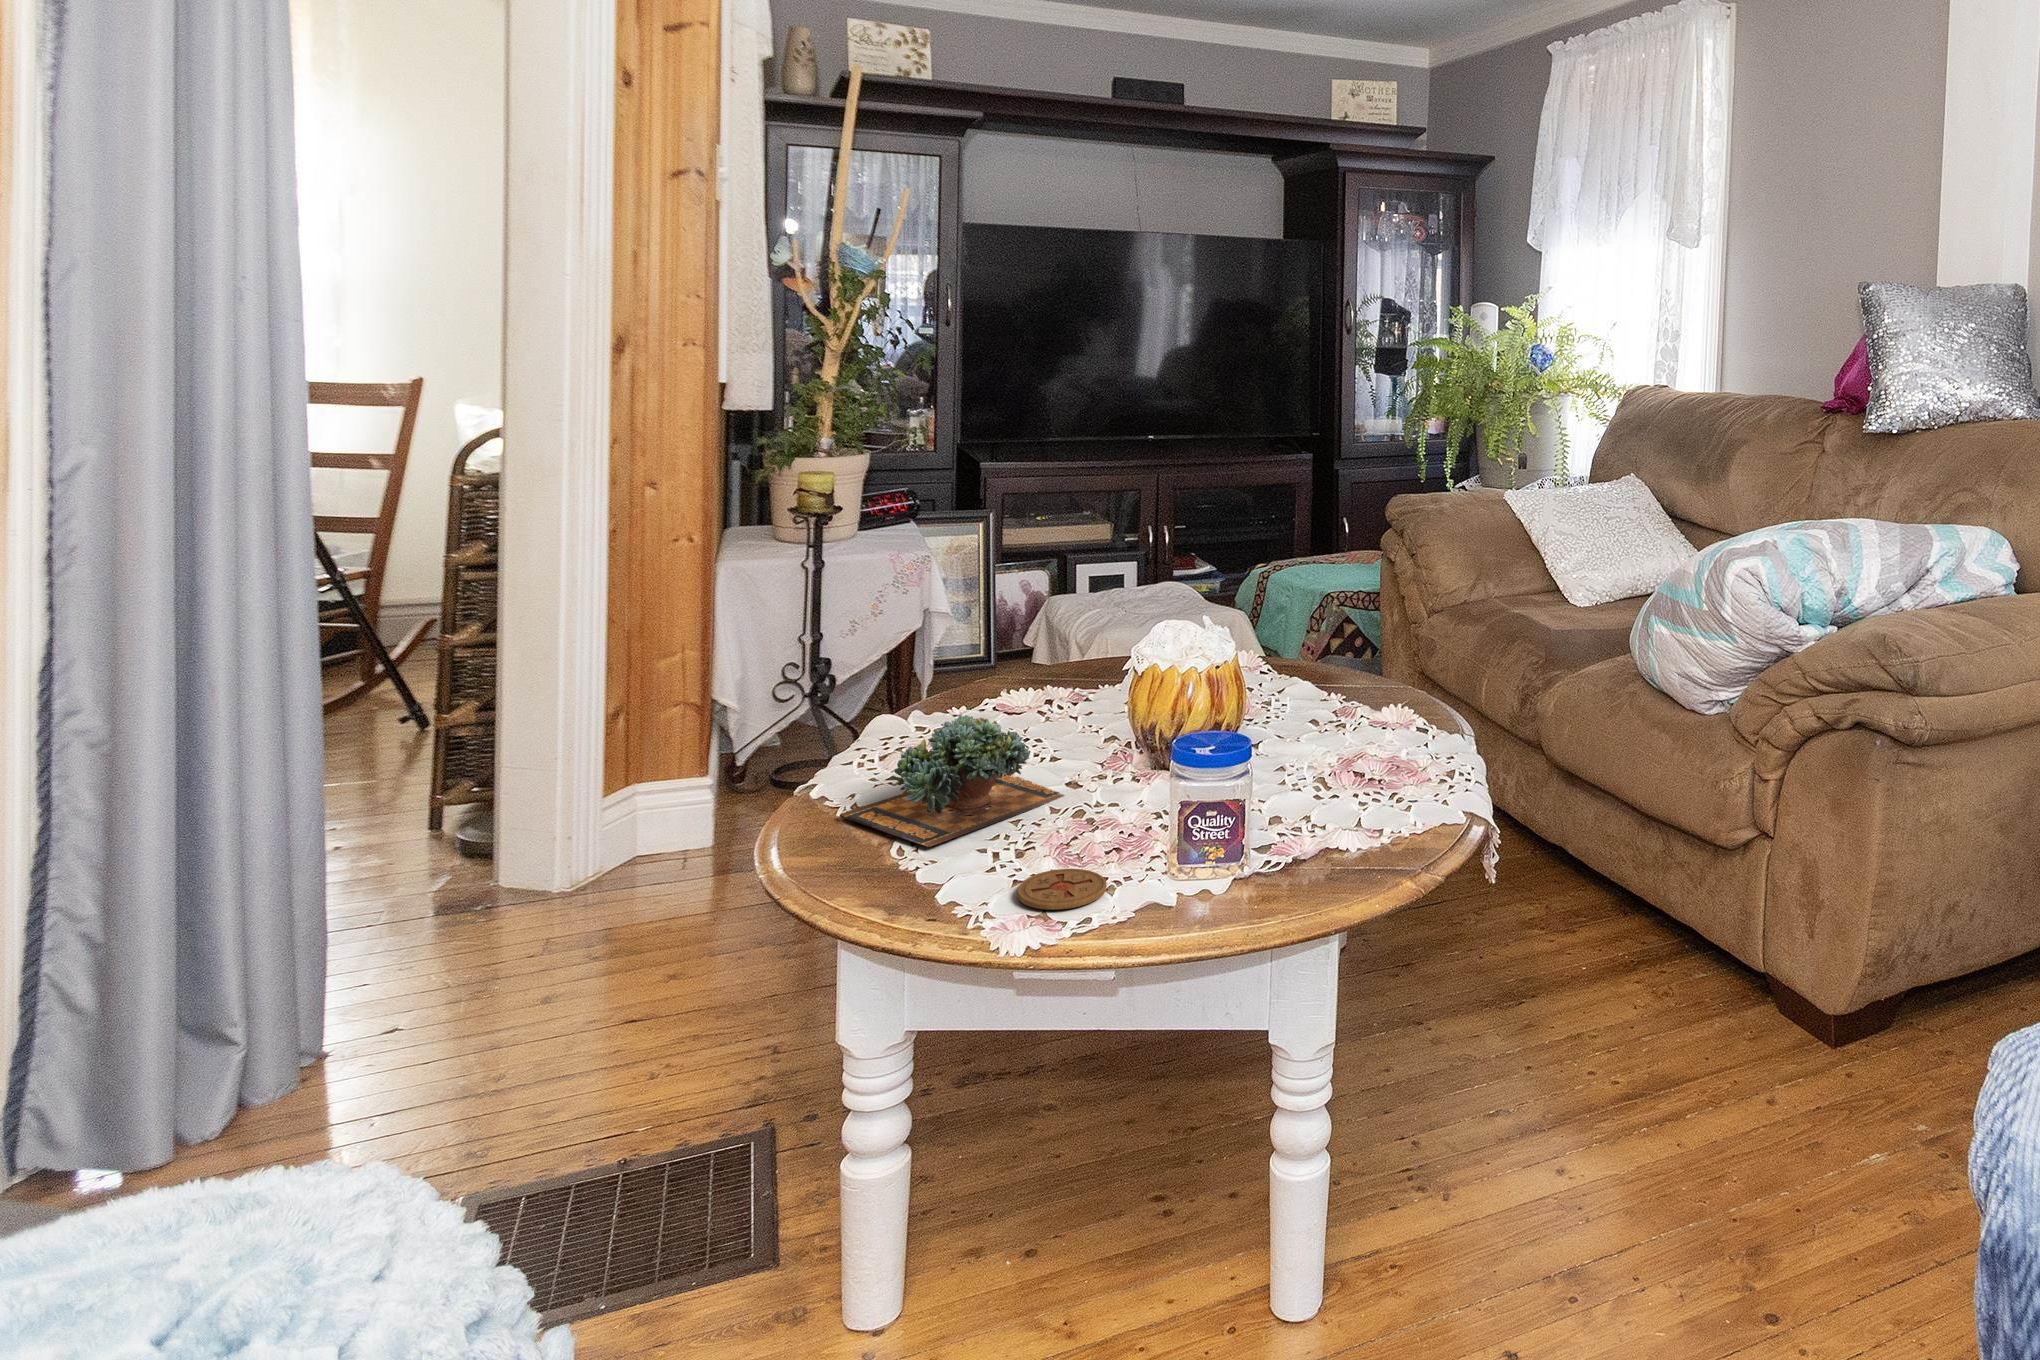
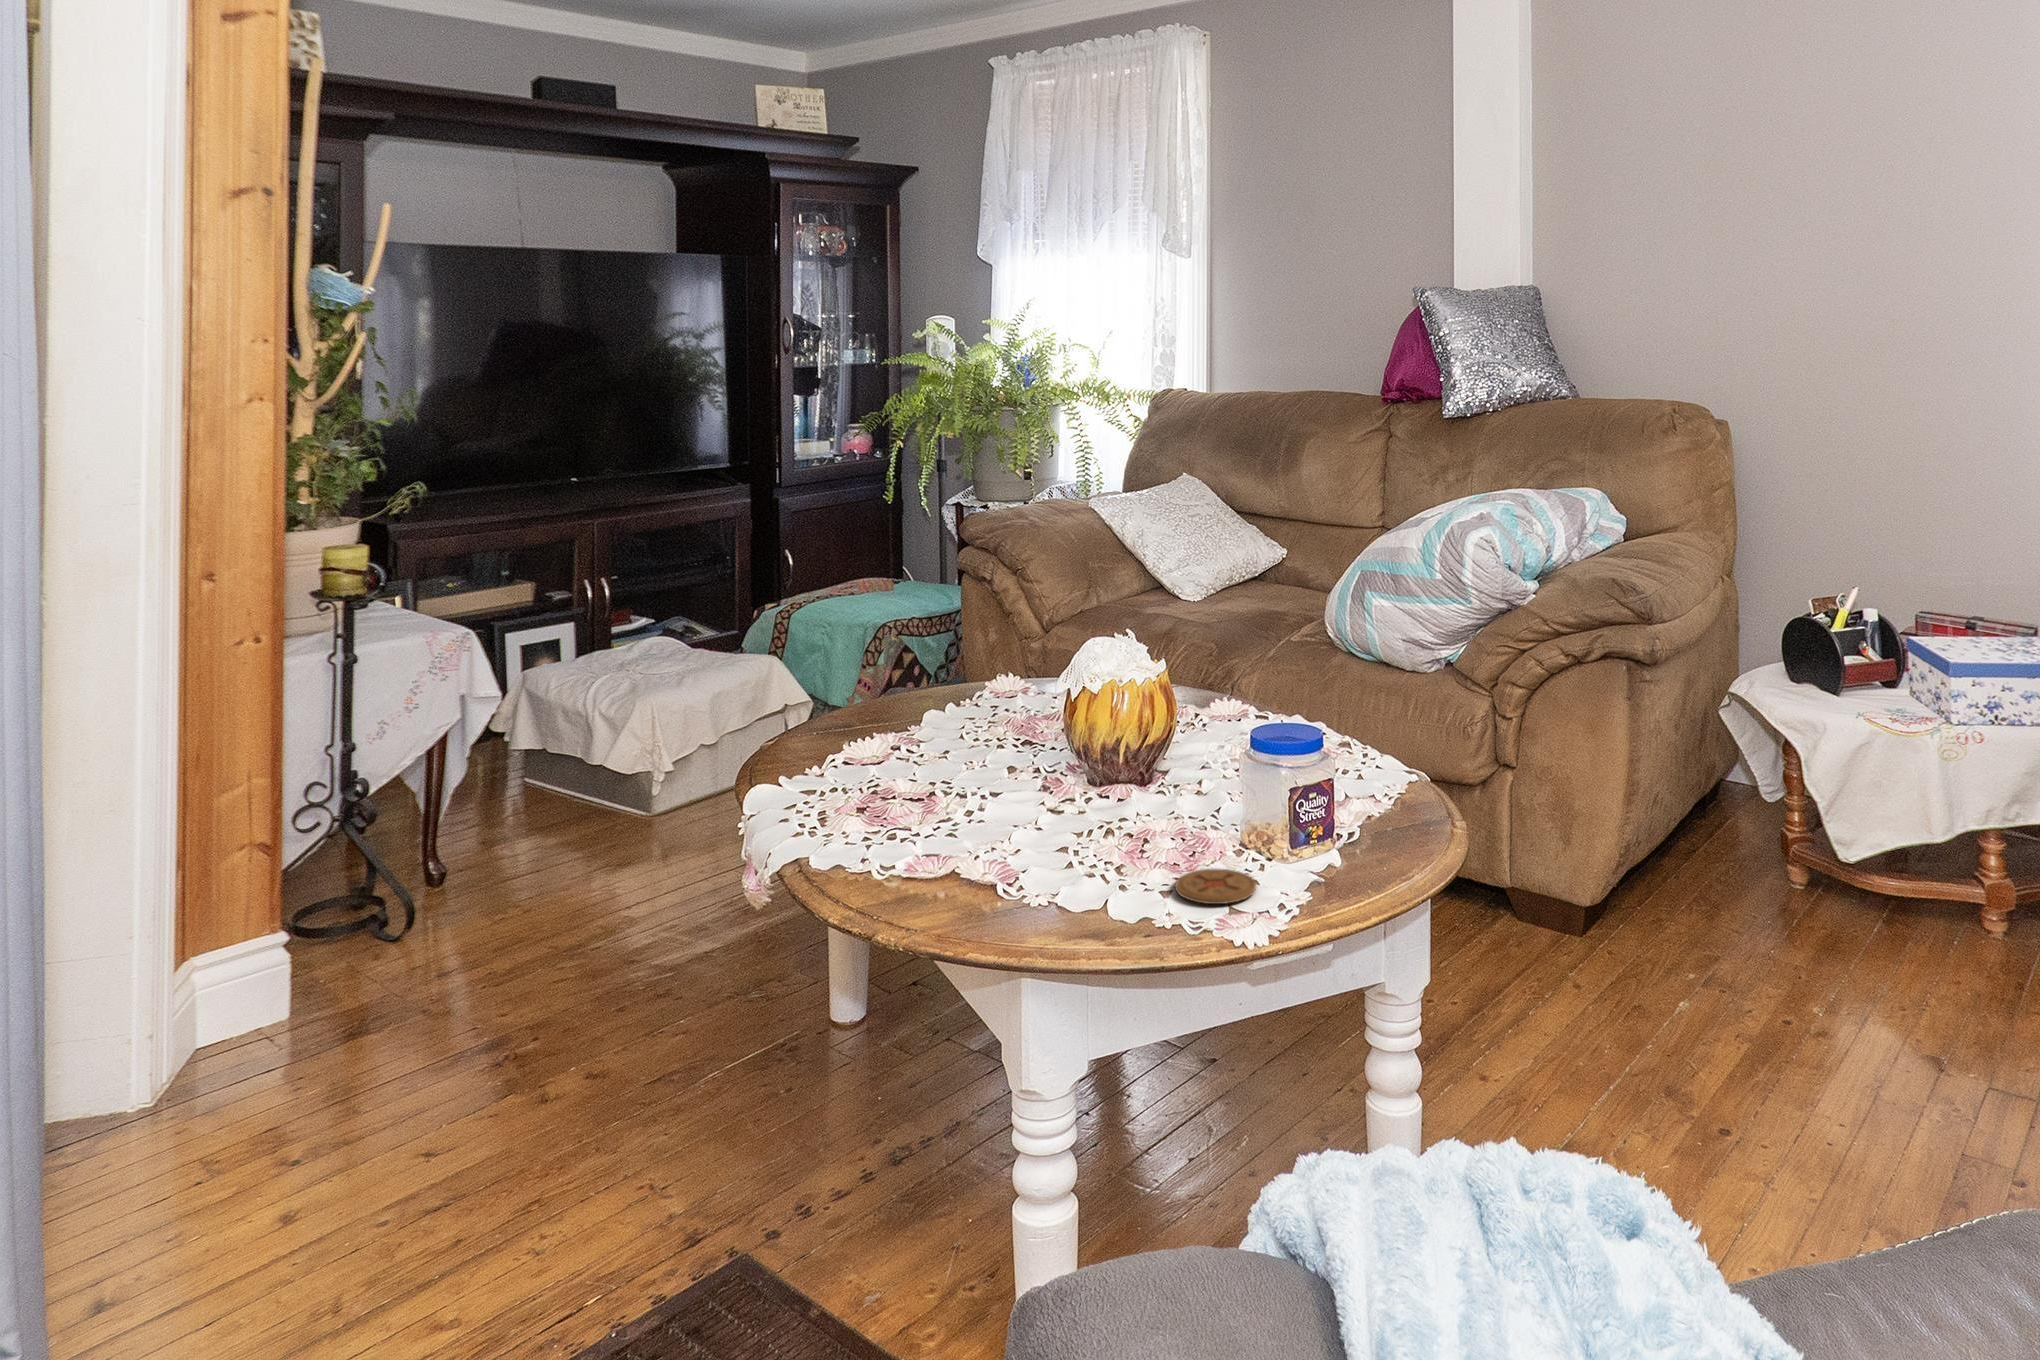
succulent plant: present [840,715,1065,847] -> none [898,754,1072,882]

